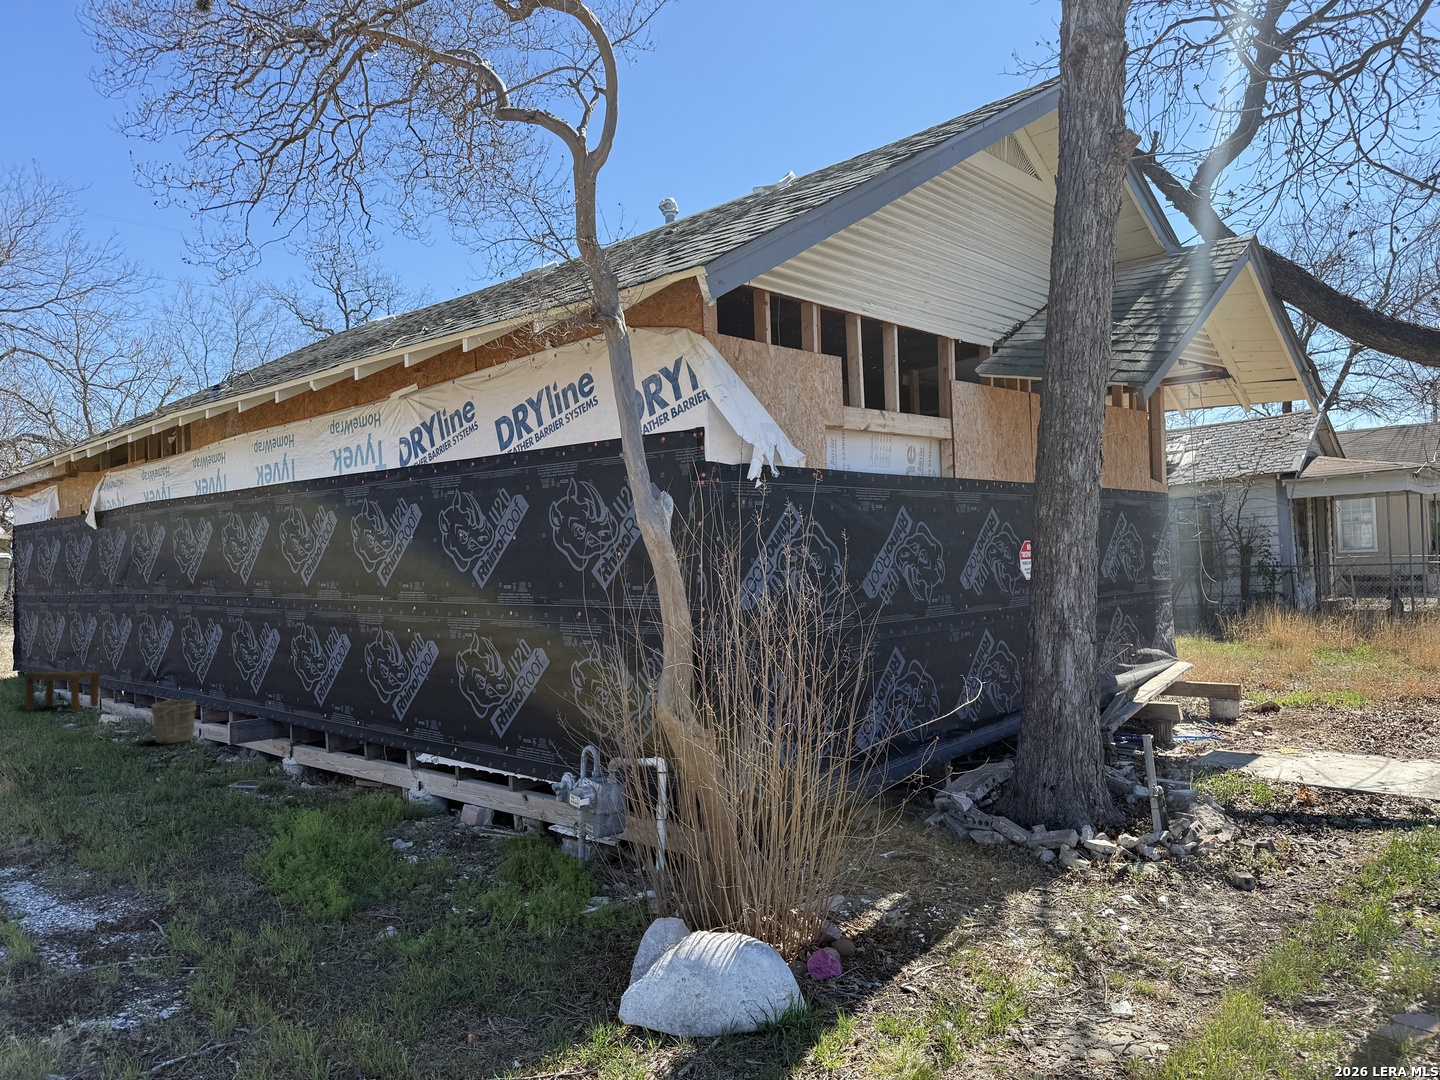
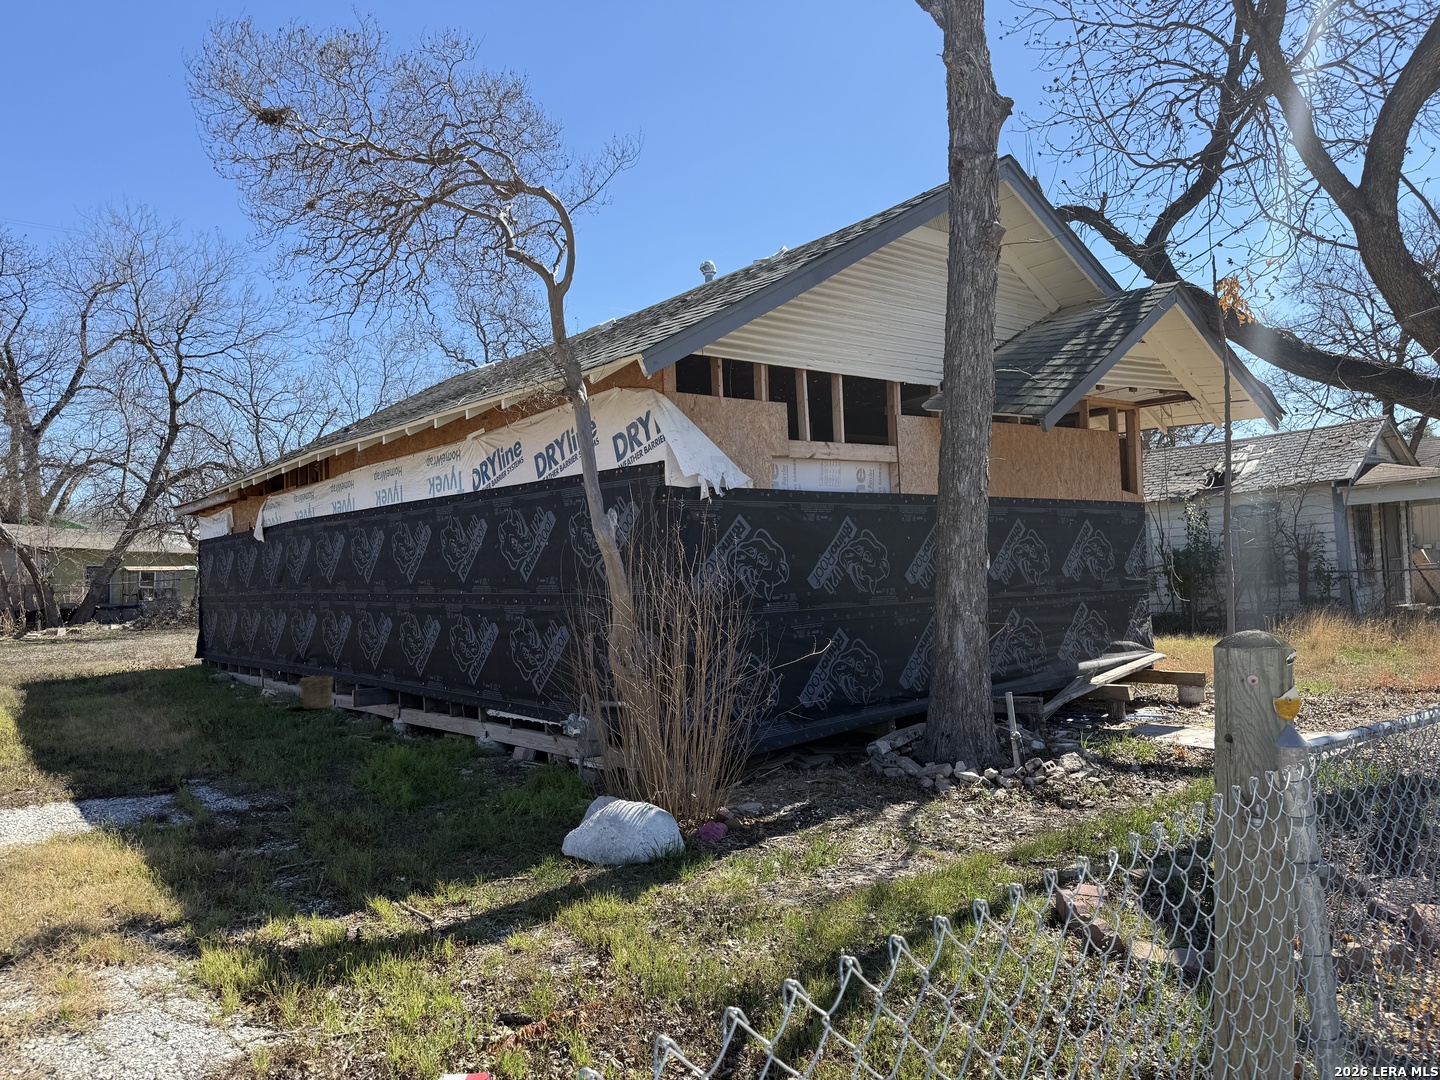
bench: present [25,672,100,712] -> none [209,656,265,689]

